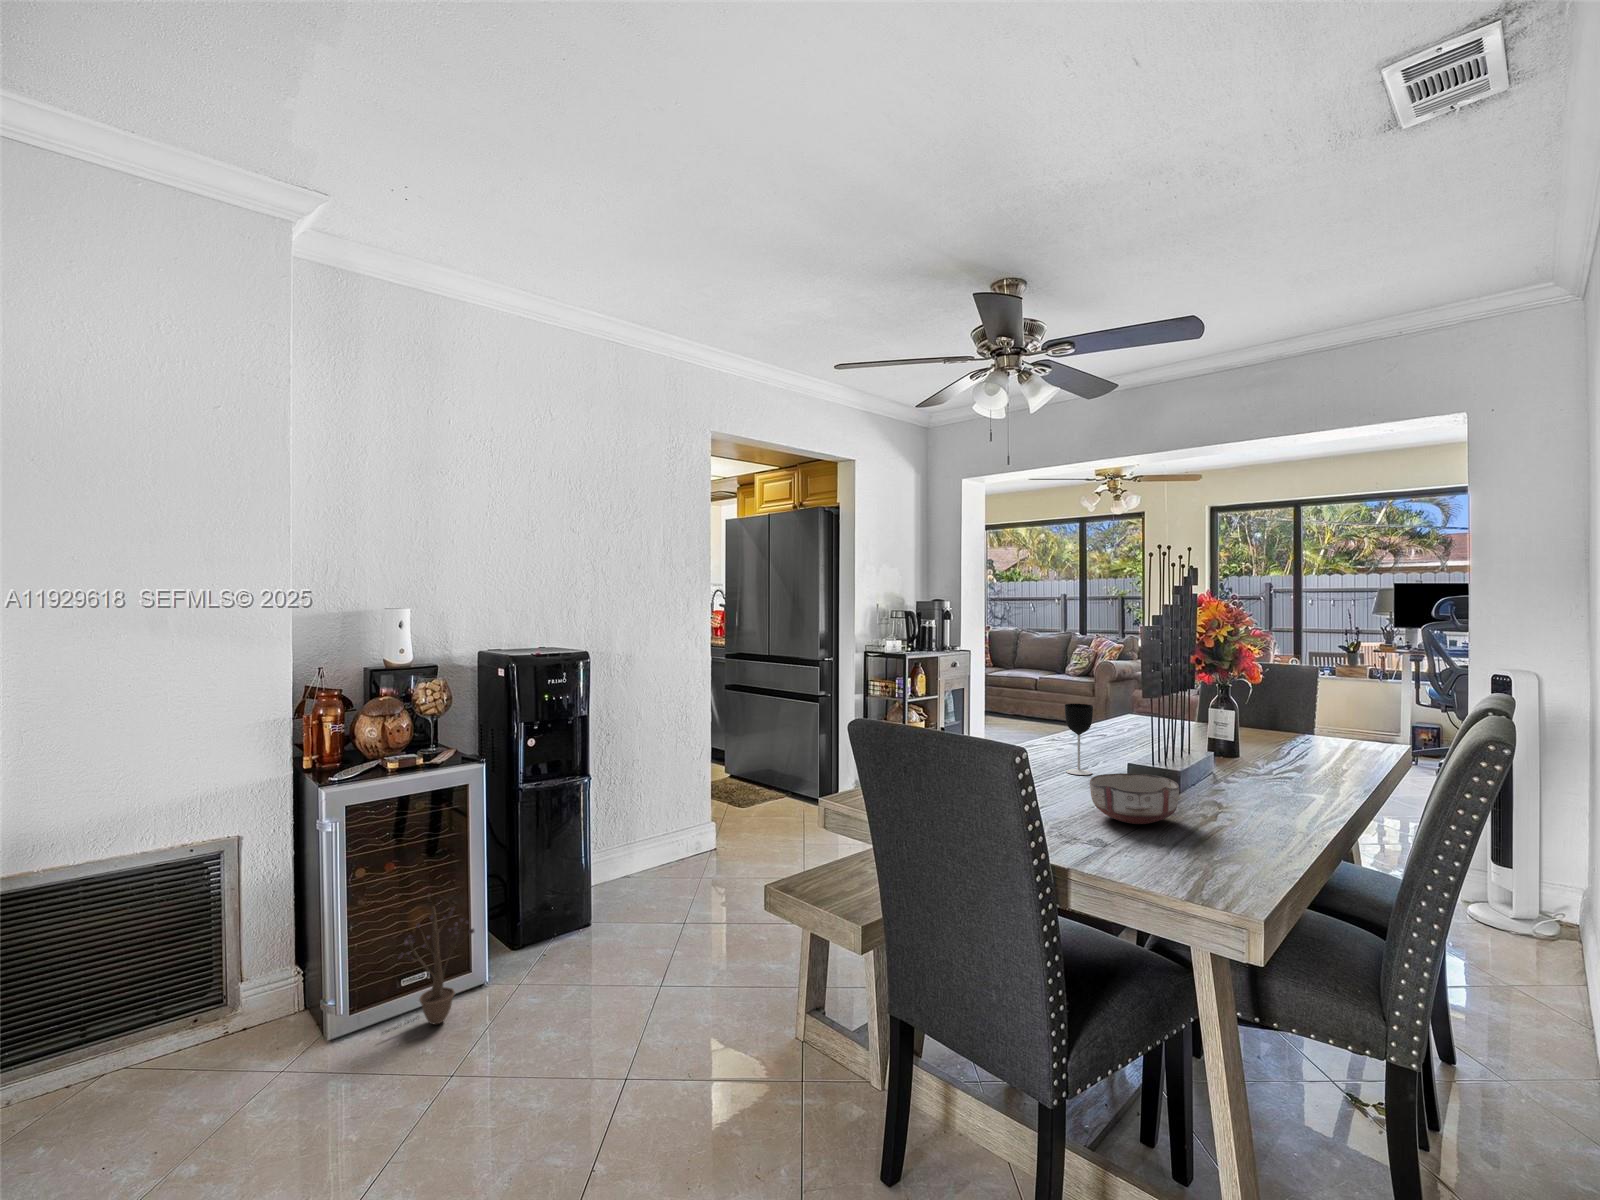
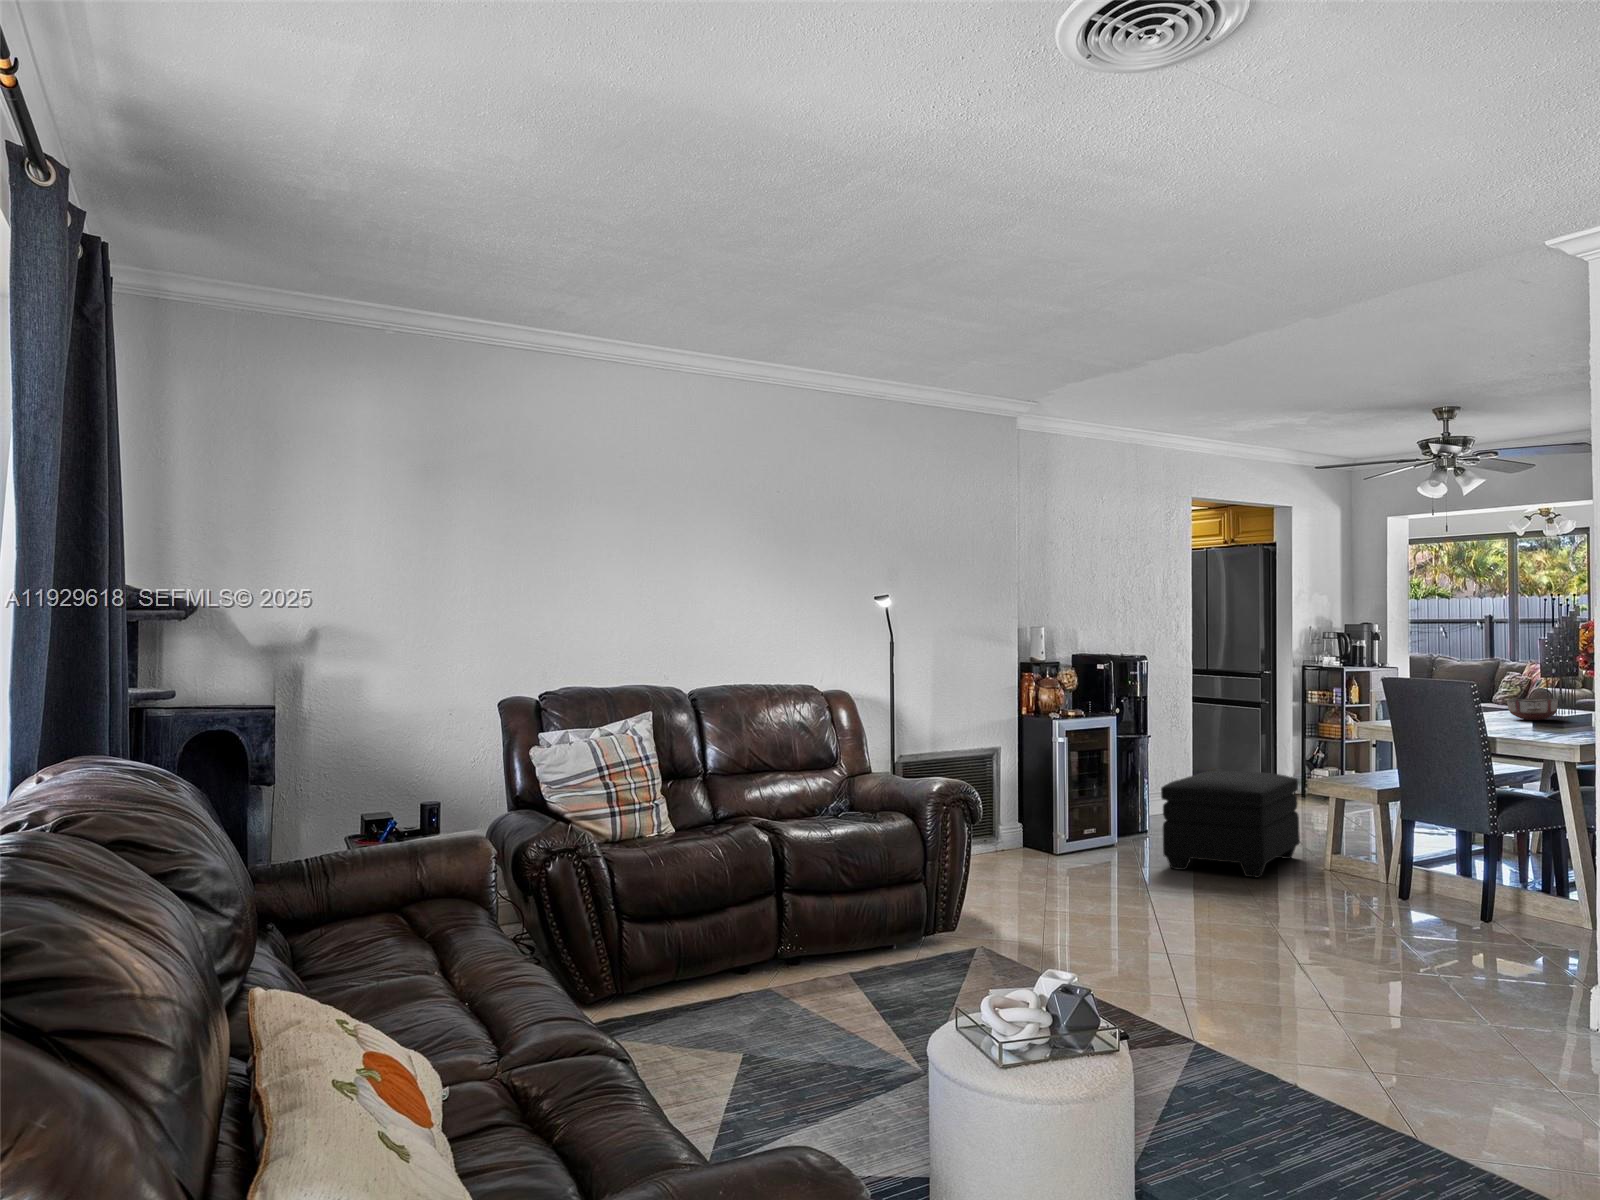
wine glass: present [1065,704,1093,775] -> none [1491,672,1511,712]
ottoman: none [467,861,759,1146] -> present [1161,771,1300,878]
decorative plant: present [382,906,474,1033] -> none [1088,787,1125,854]

